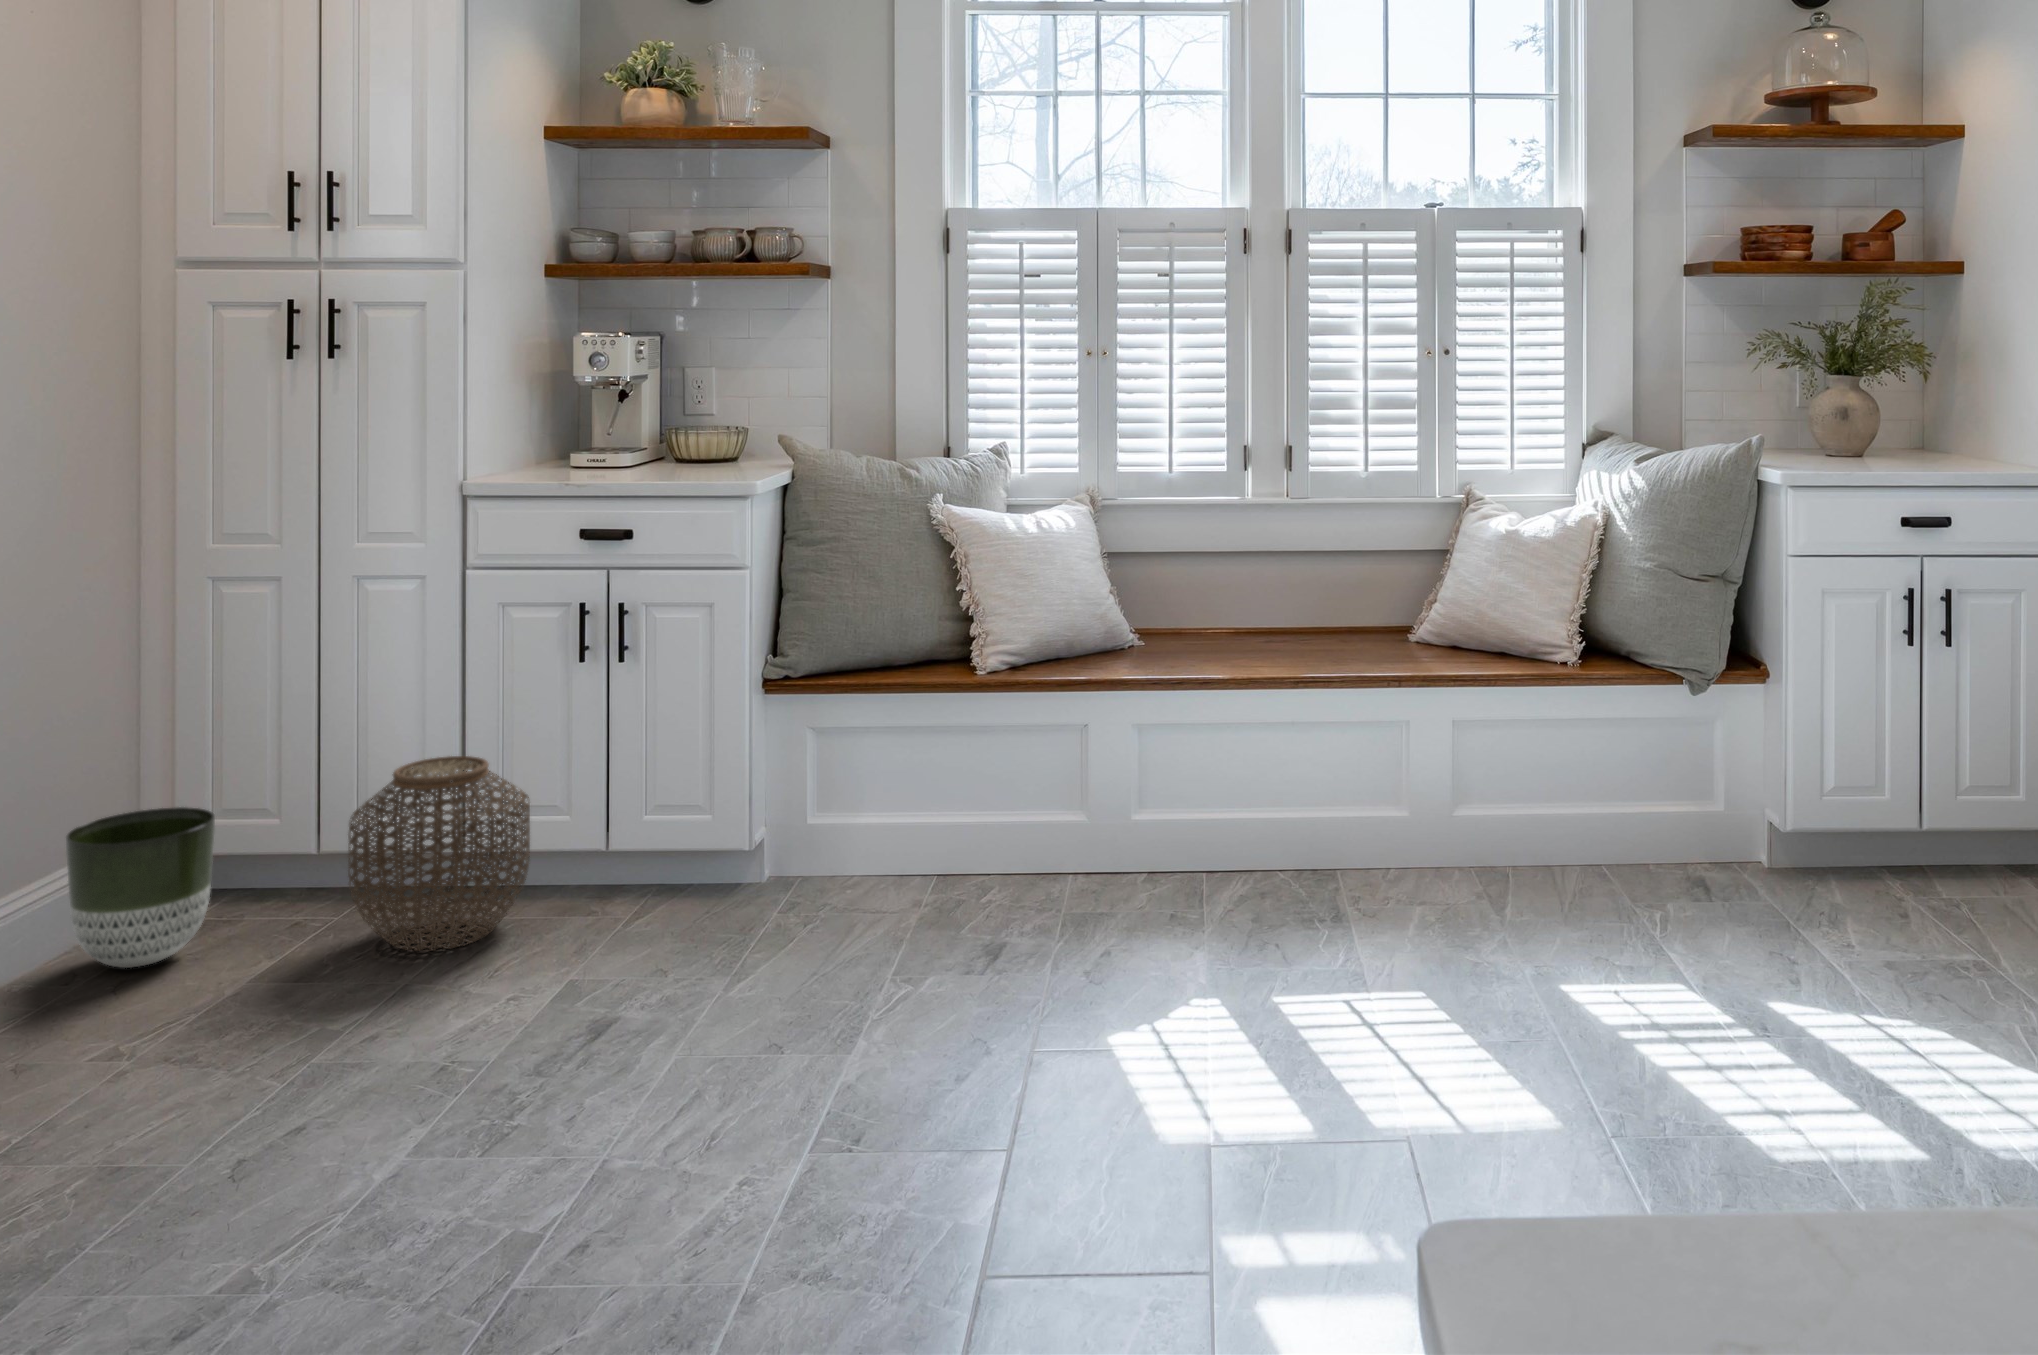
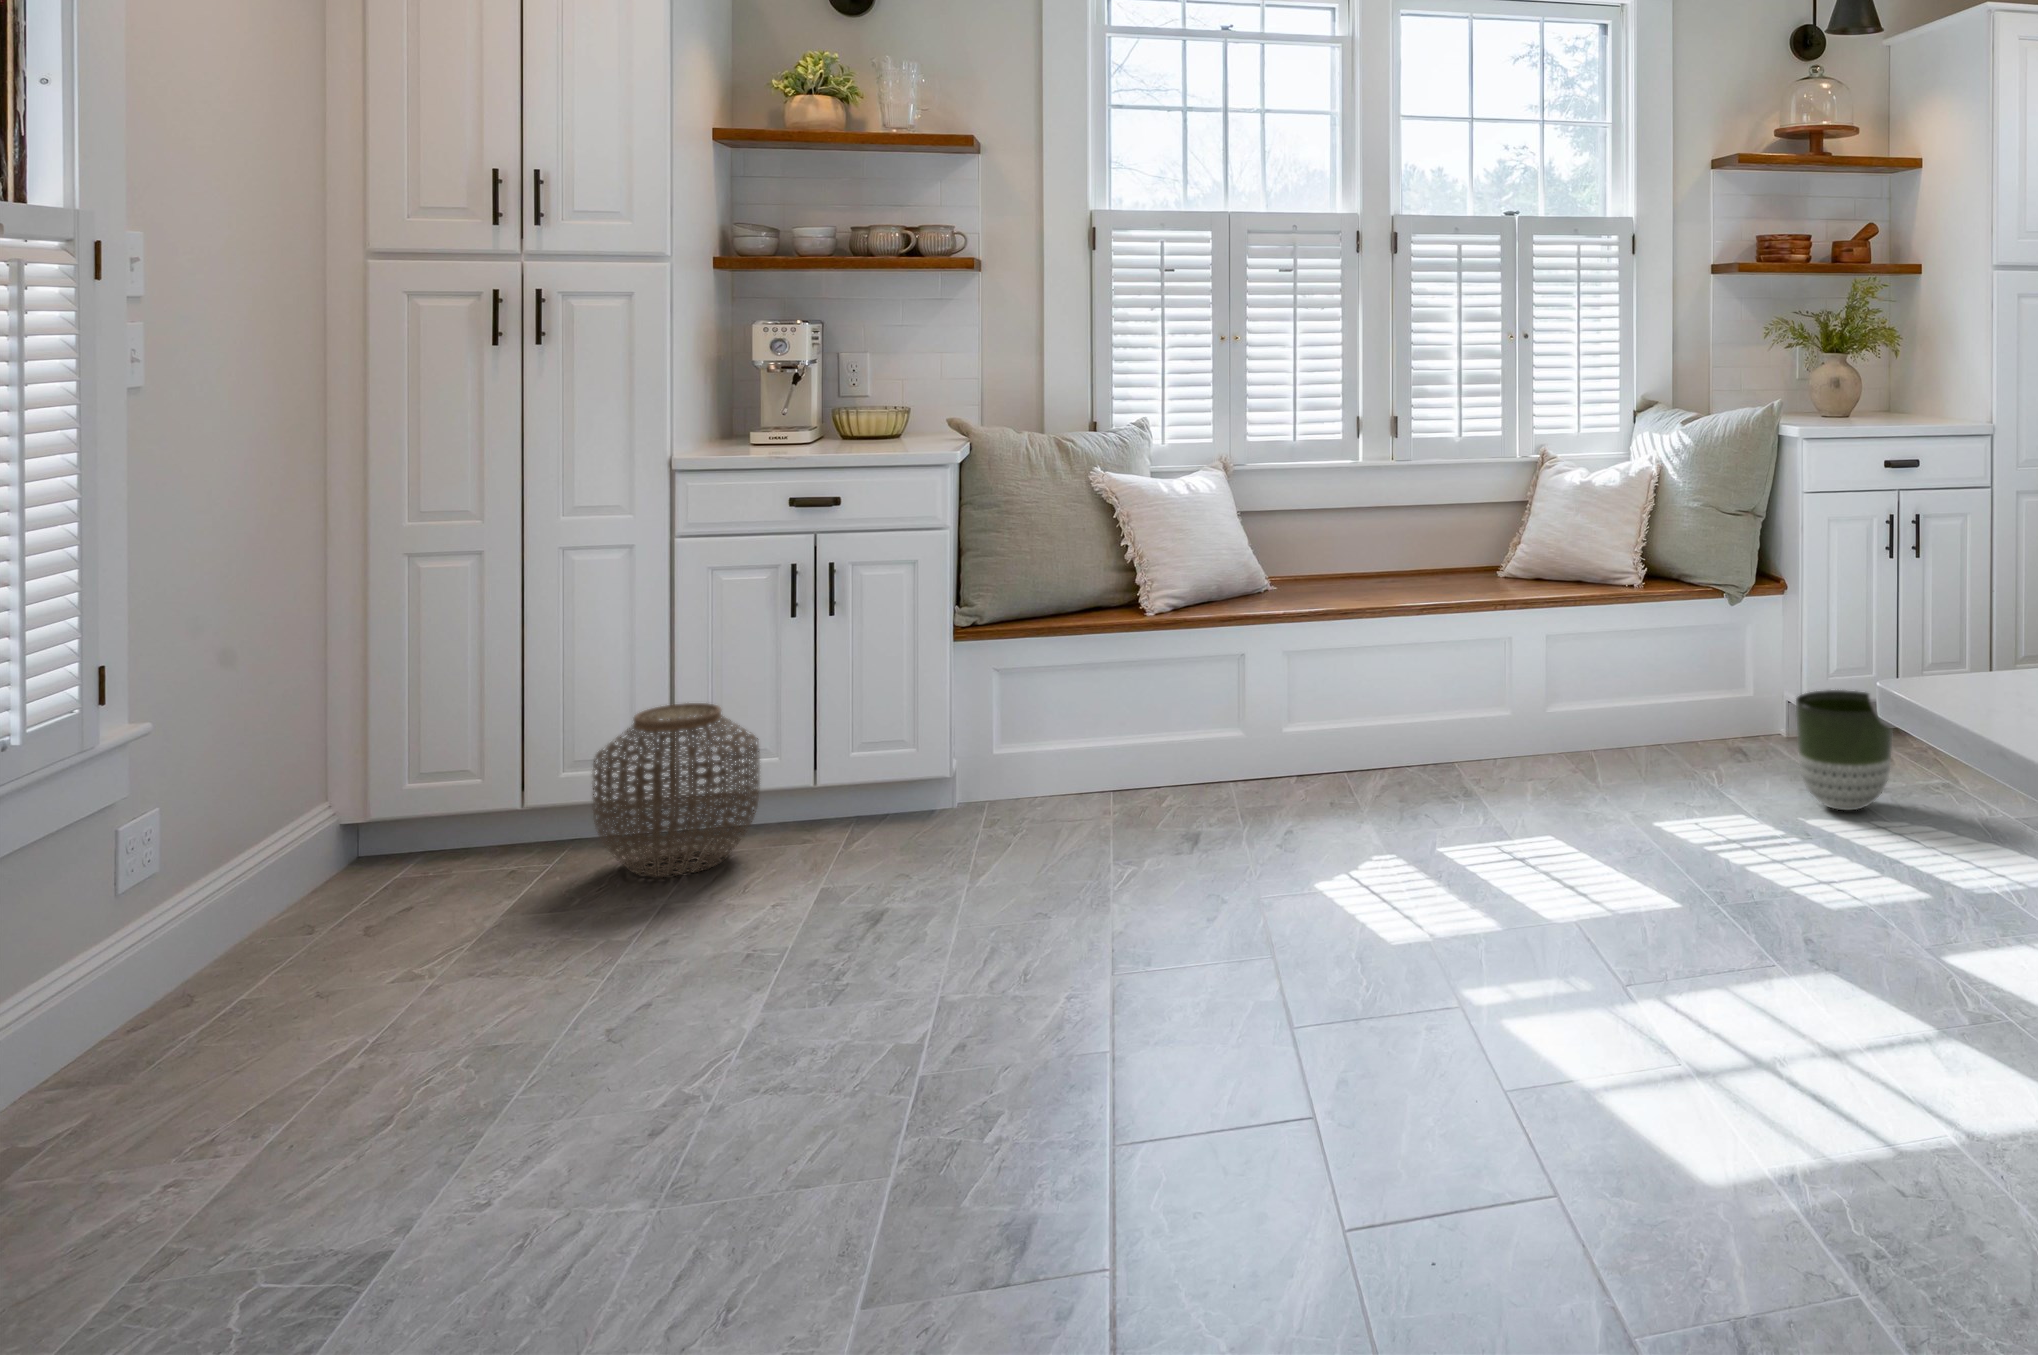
planter: present [66,807,215,968] -> present [1796,690,1892,810]

